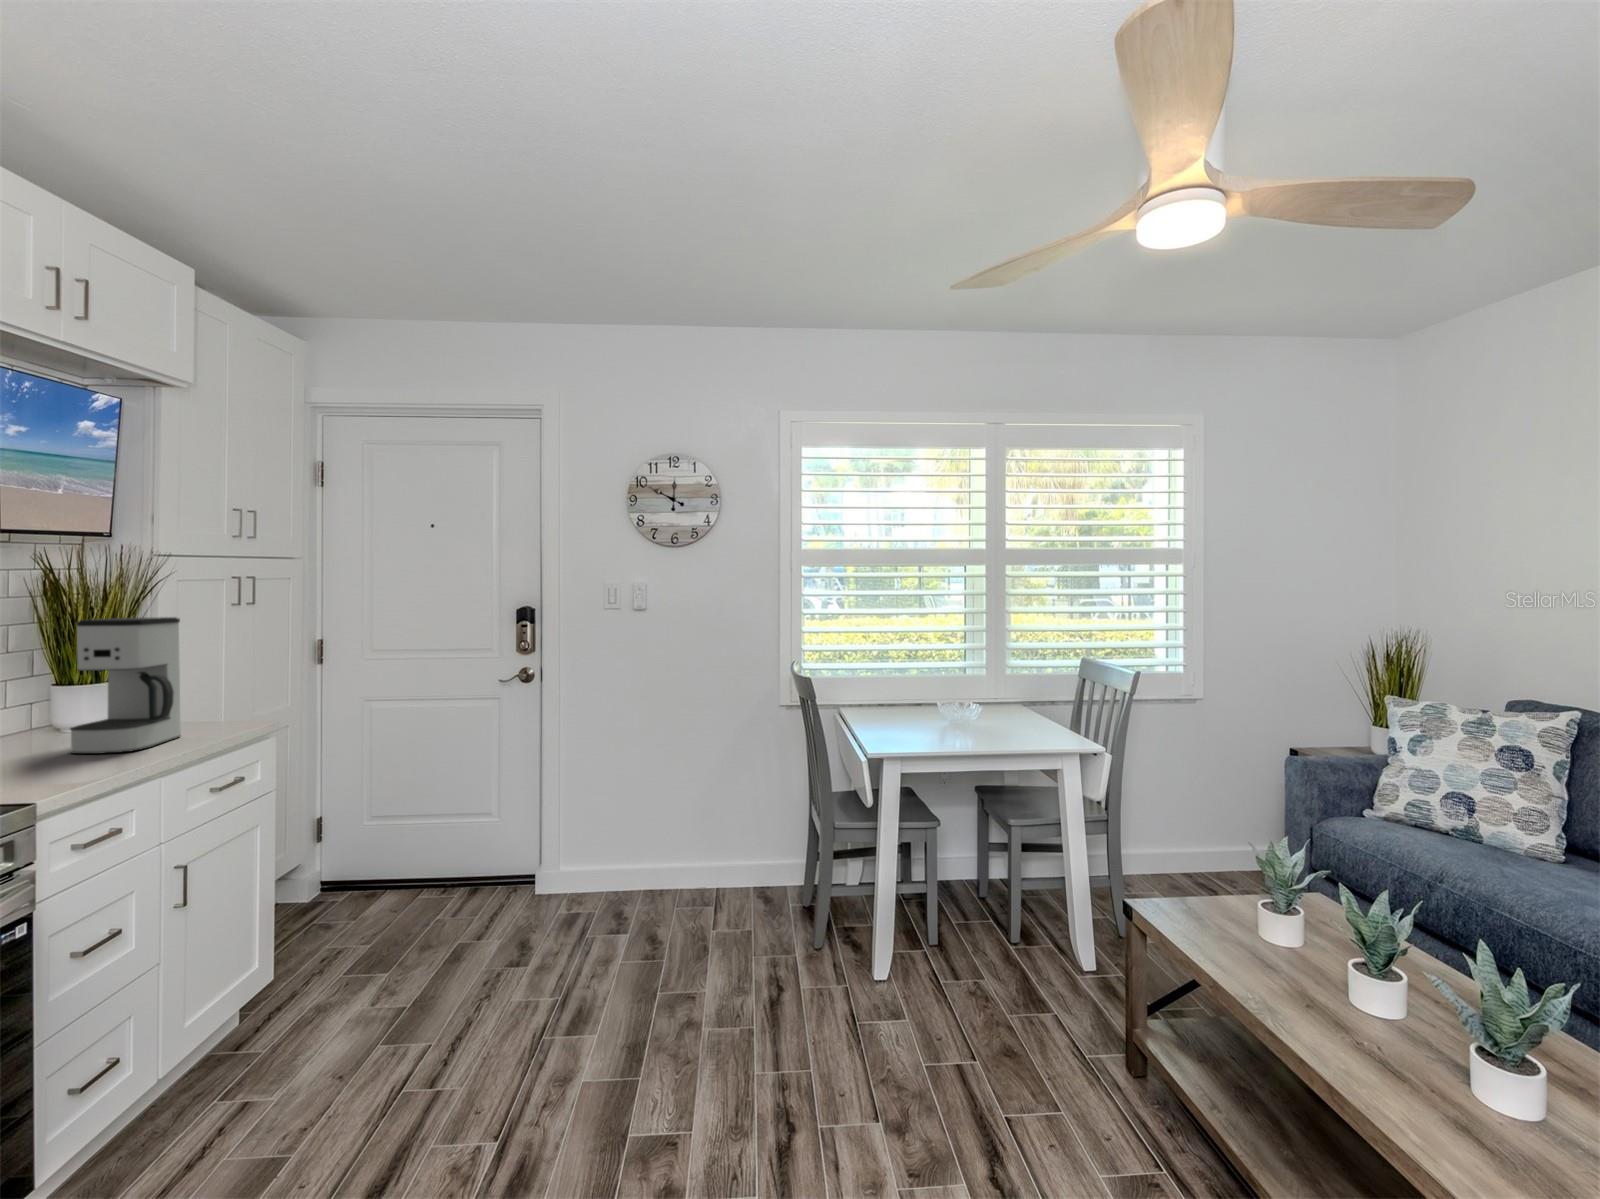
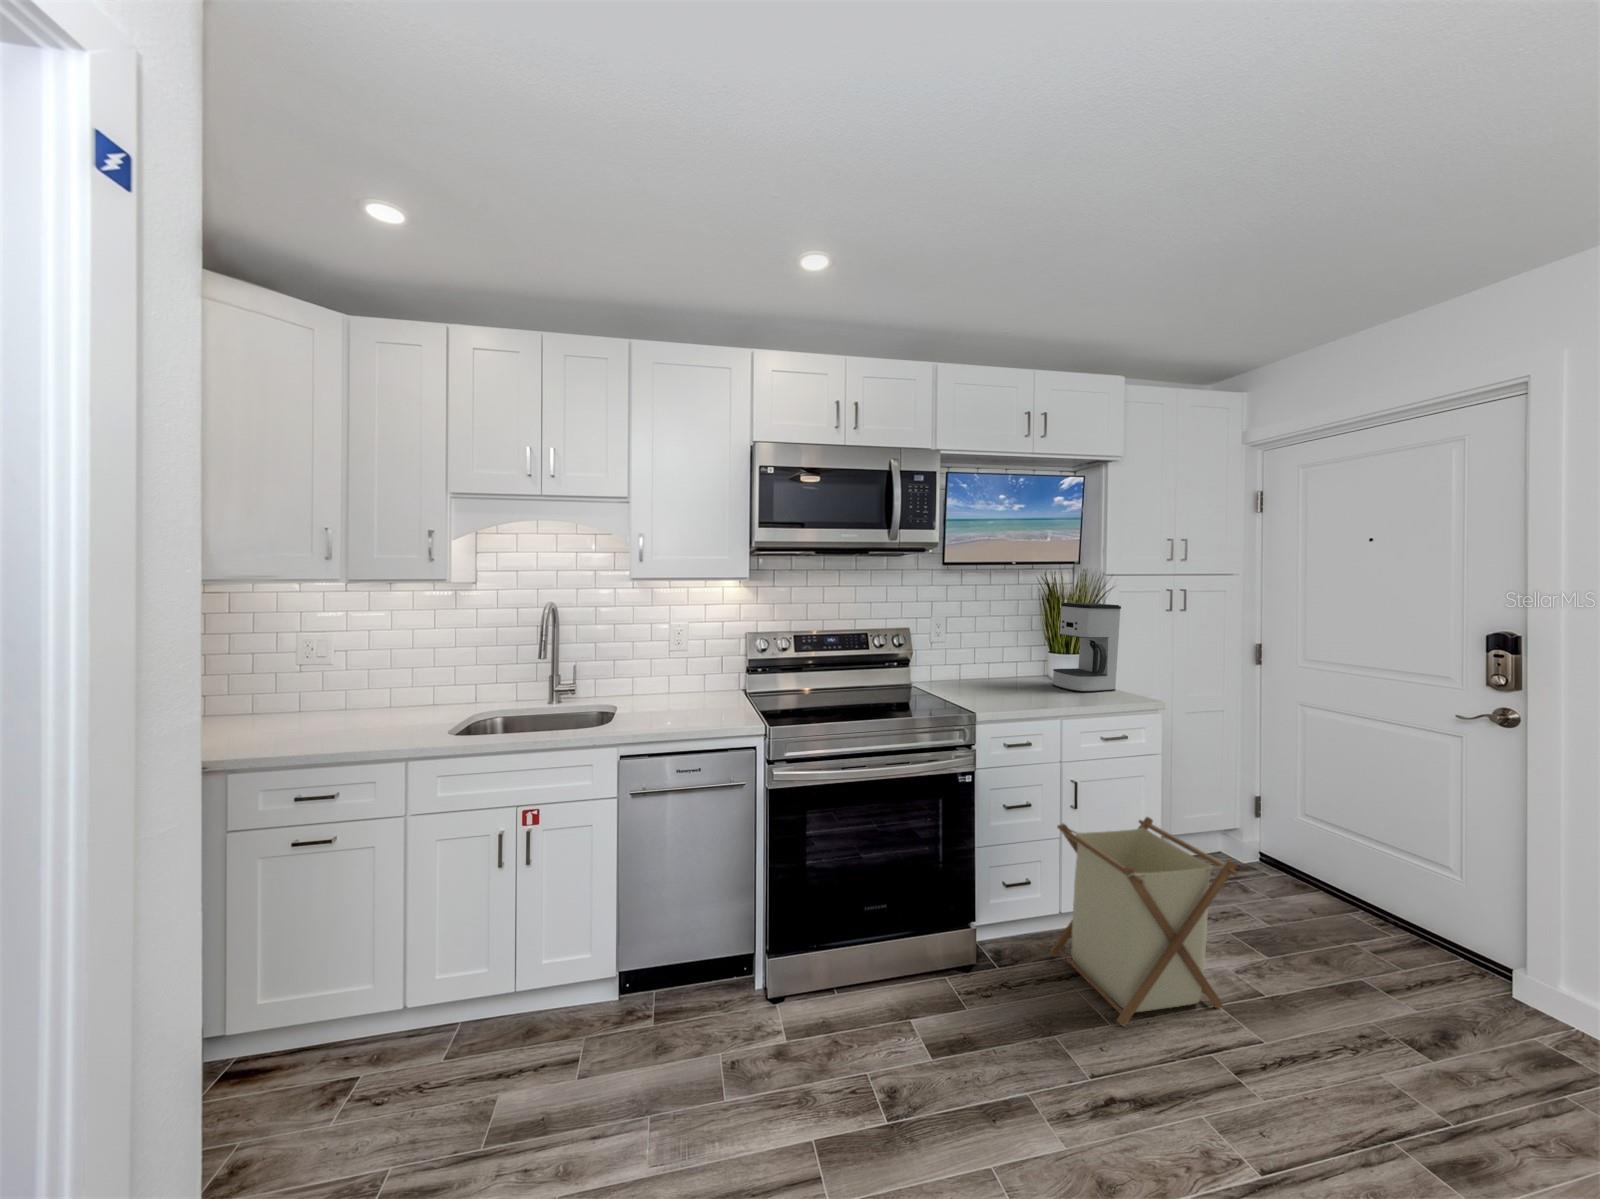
laundry basket: none [146,882,390,1150] -> present [1050,817,1238,1026]

